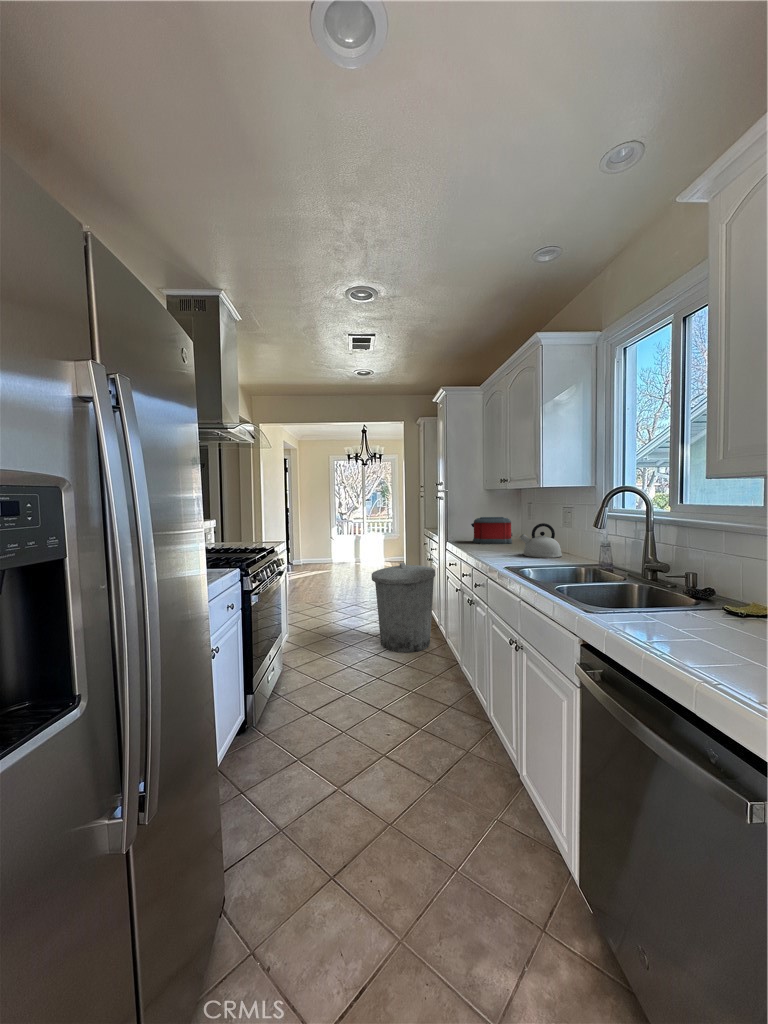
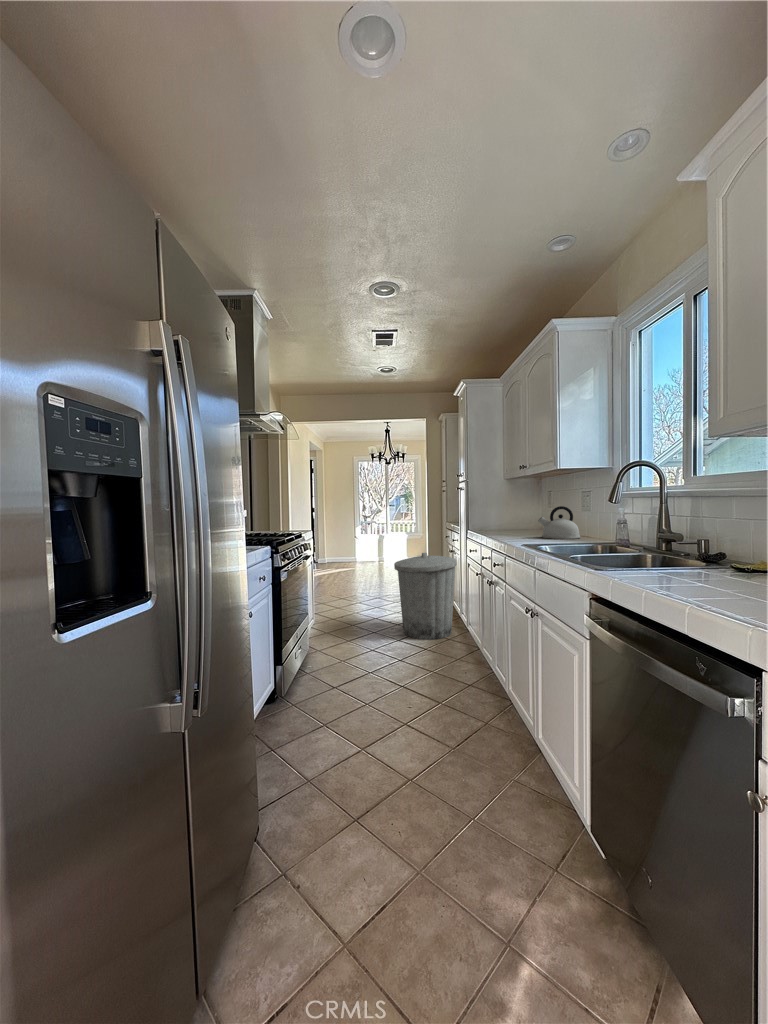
toaster: present [471,517,512,544] -> none [491,506,532,531]

